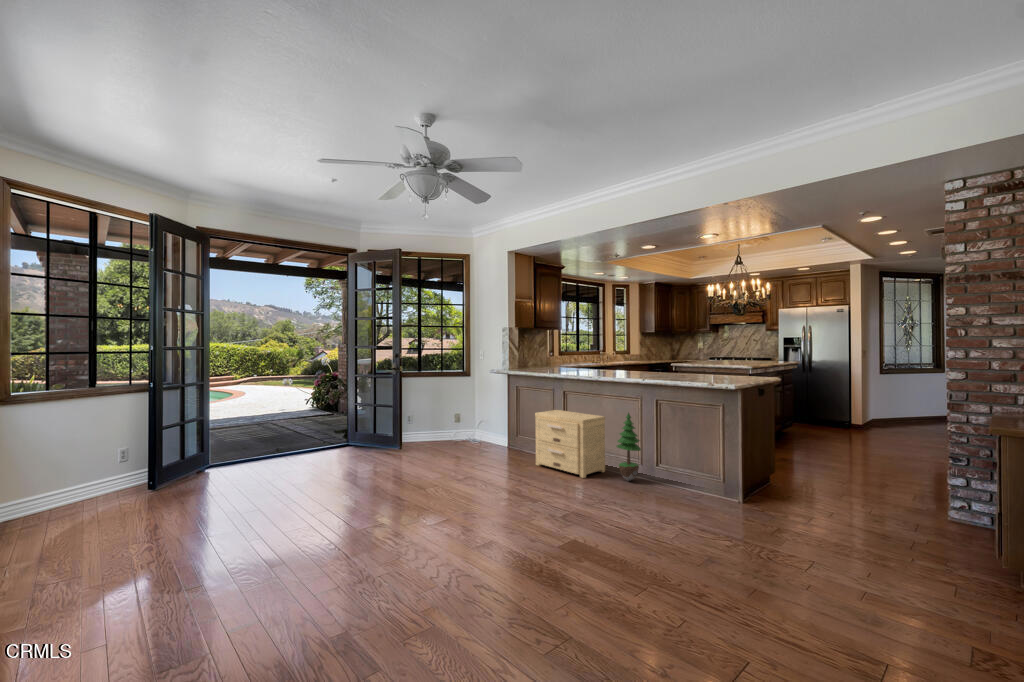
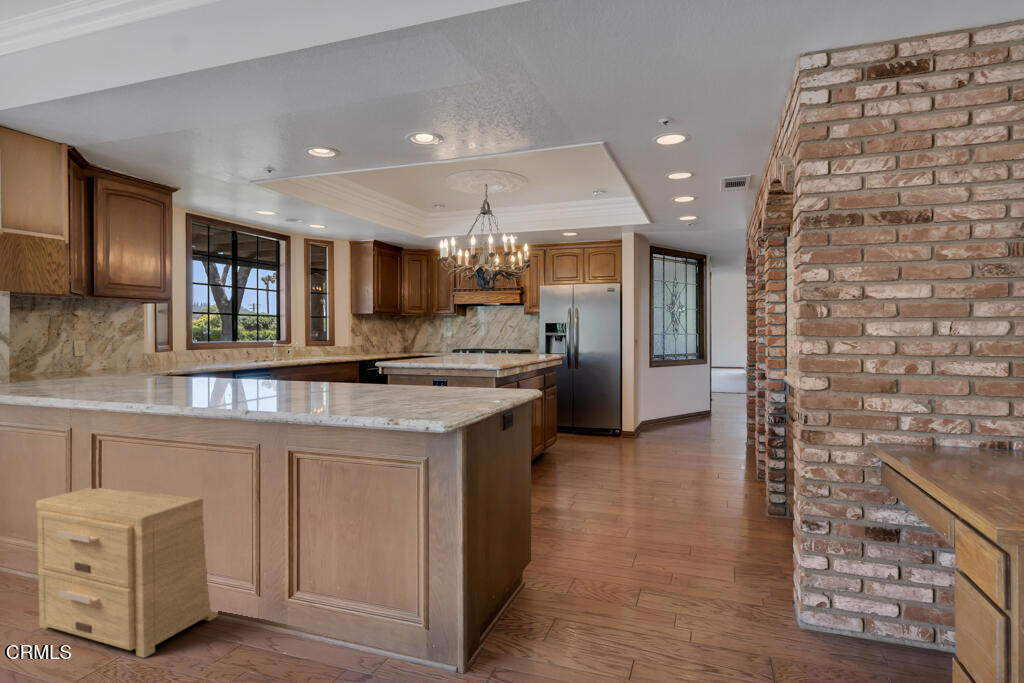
potted tree: present [616,413,641,481] -> none [228,486,290,643]

